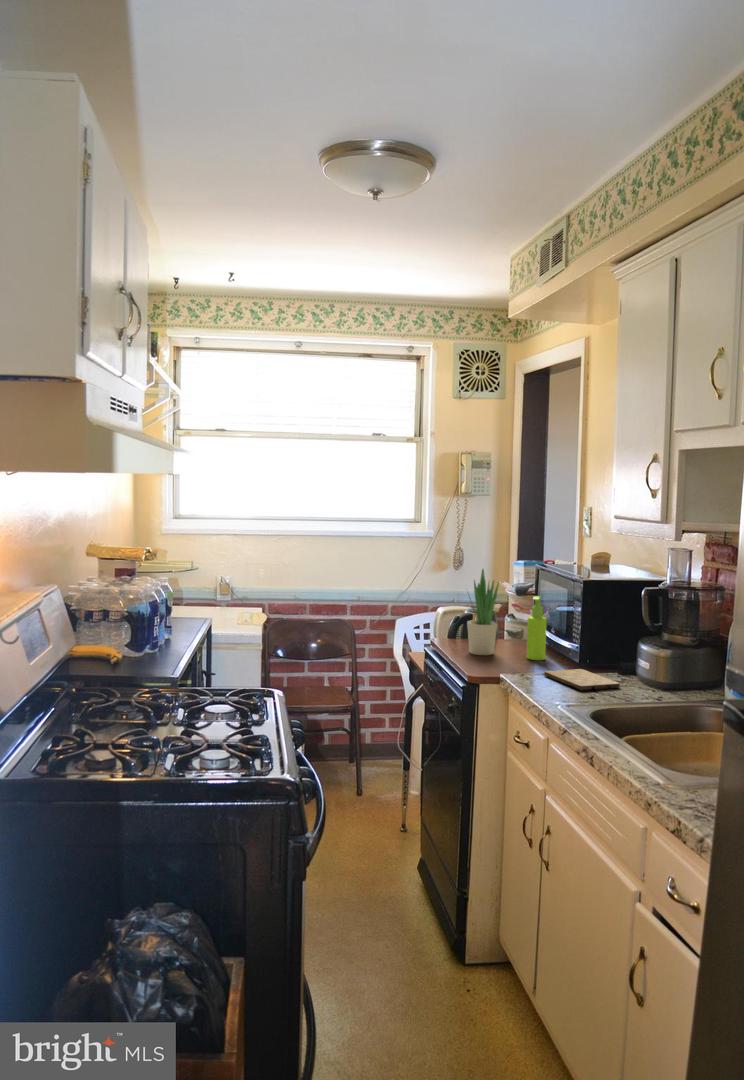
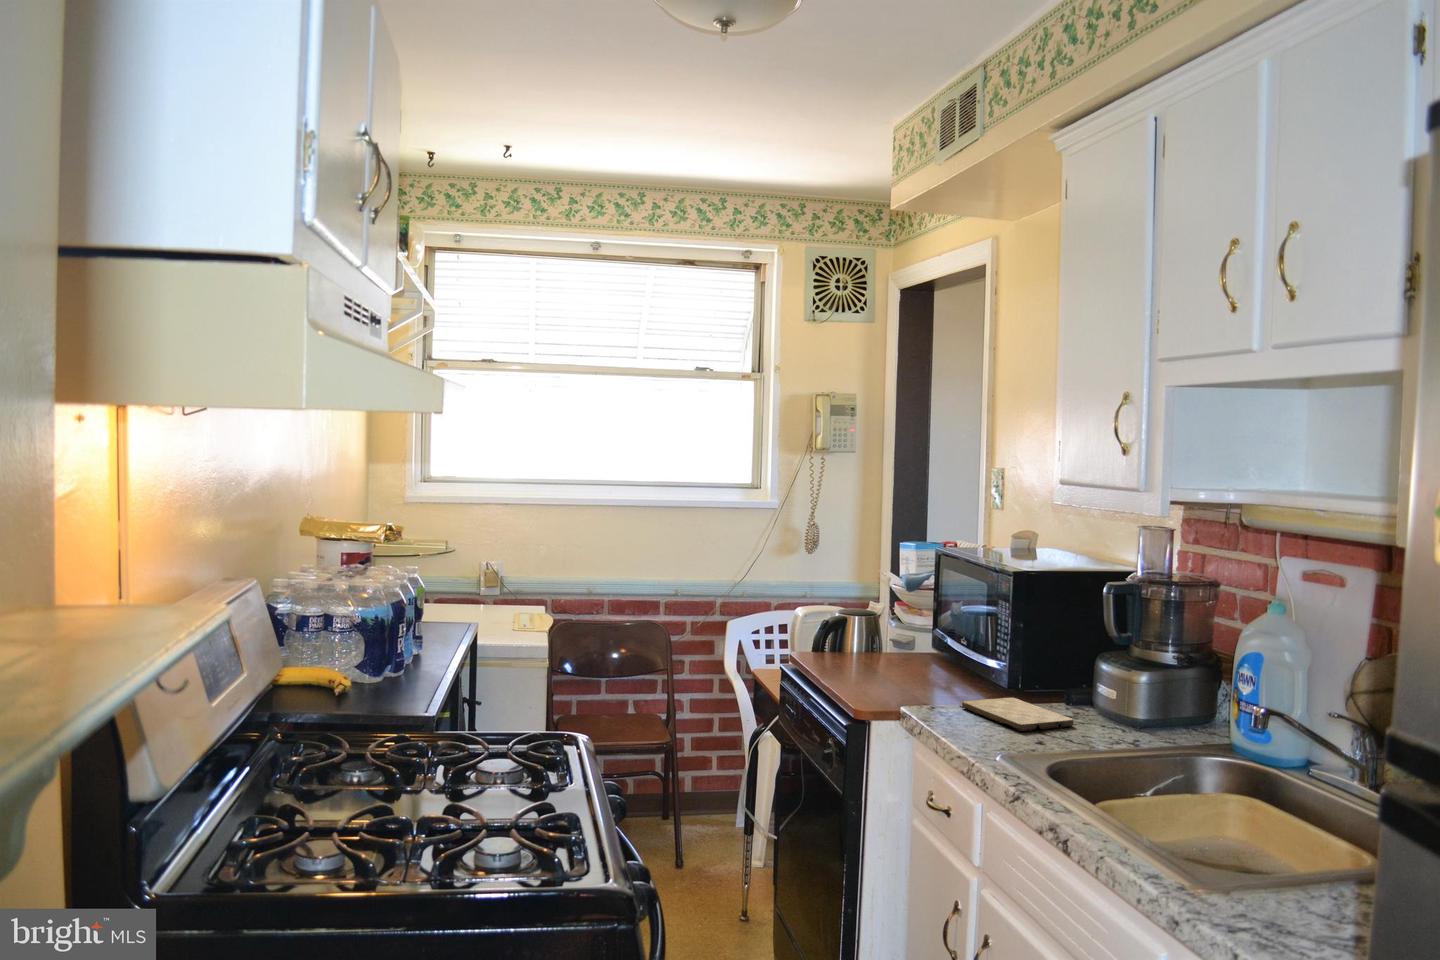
potted plant: present [467,569,499,655] -> none [844,553,889,677]
soap dispenser: present [527,596,547,660] -> none [930,593,959,684]

